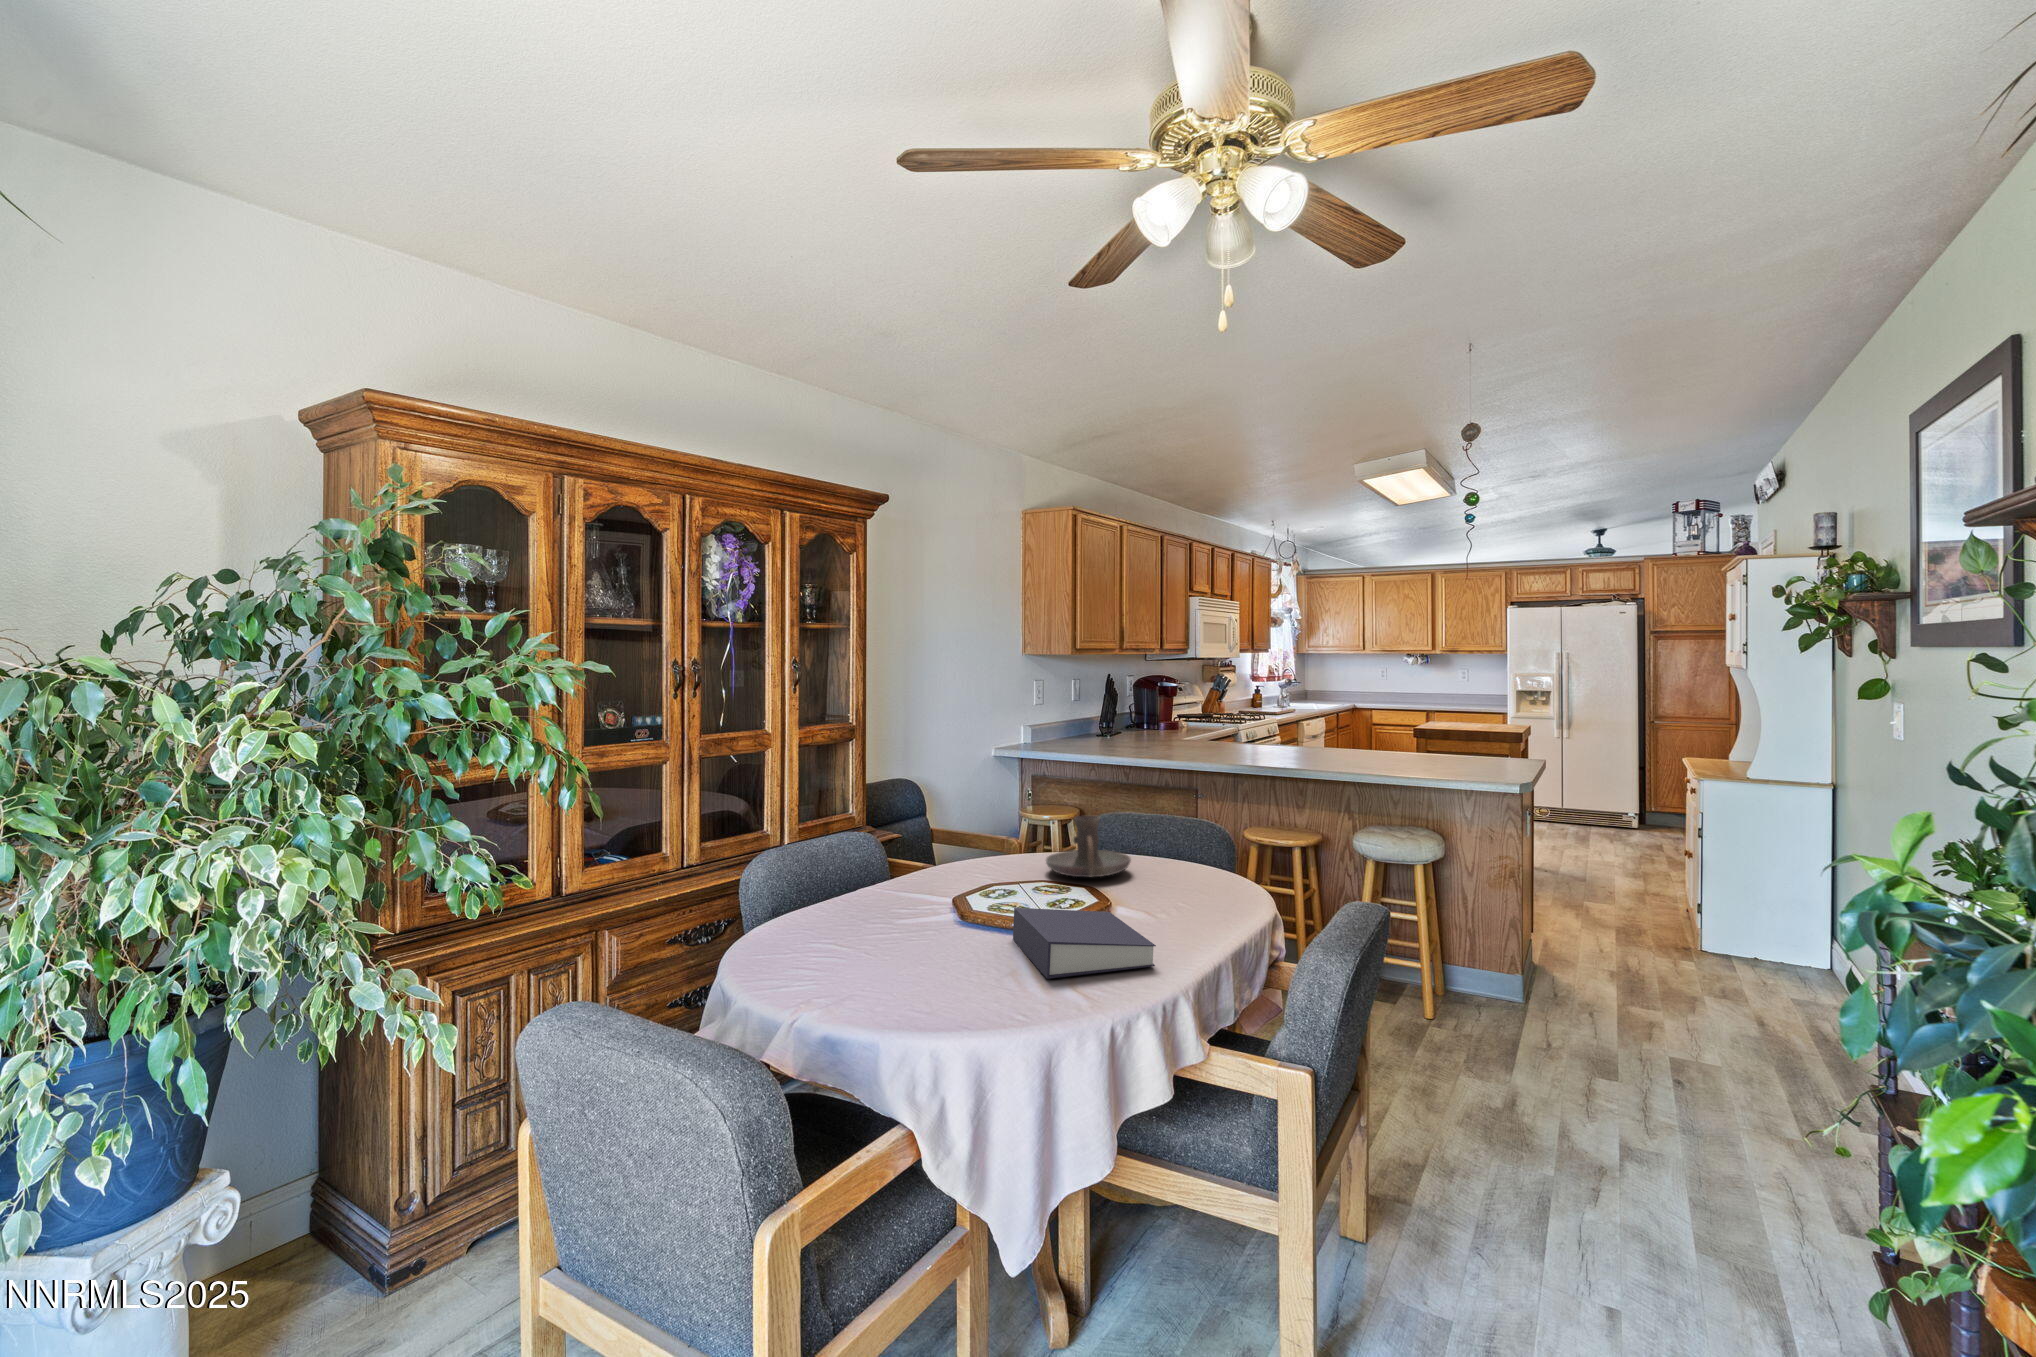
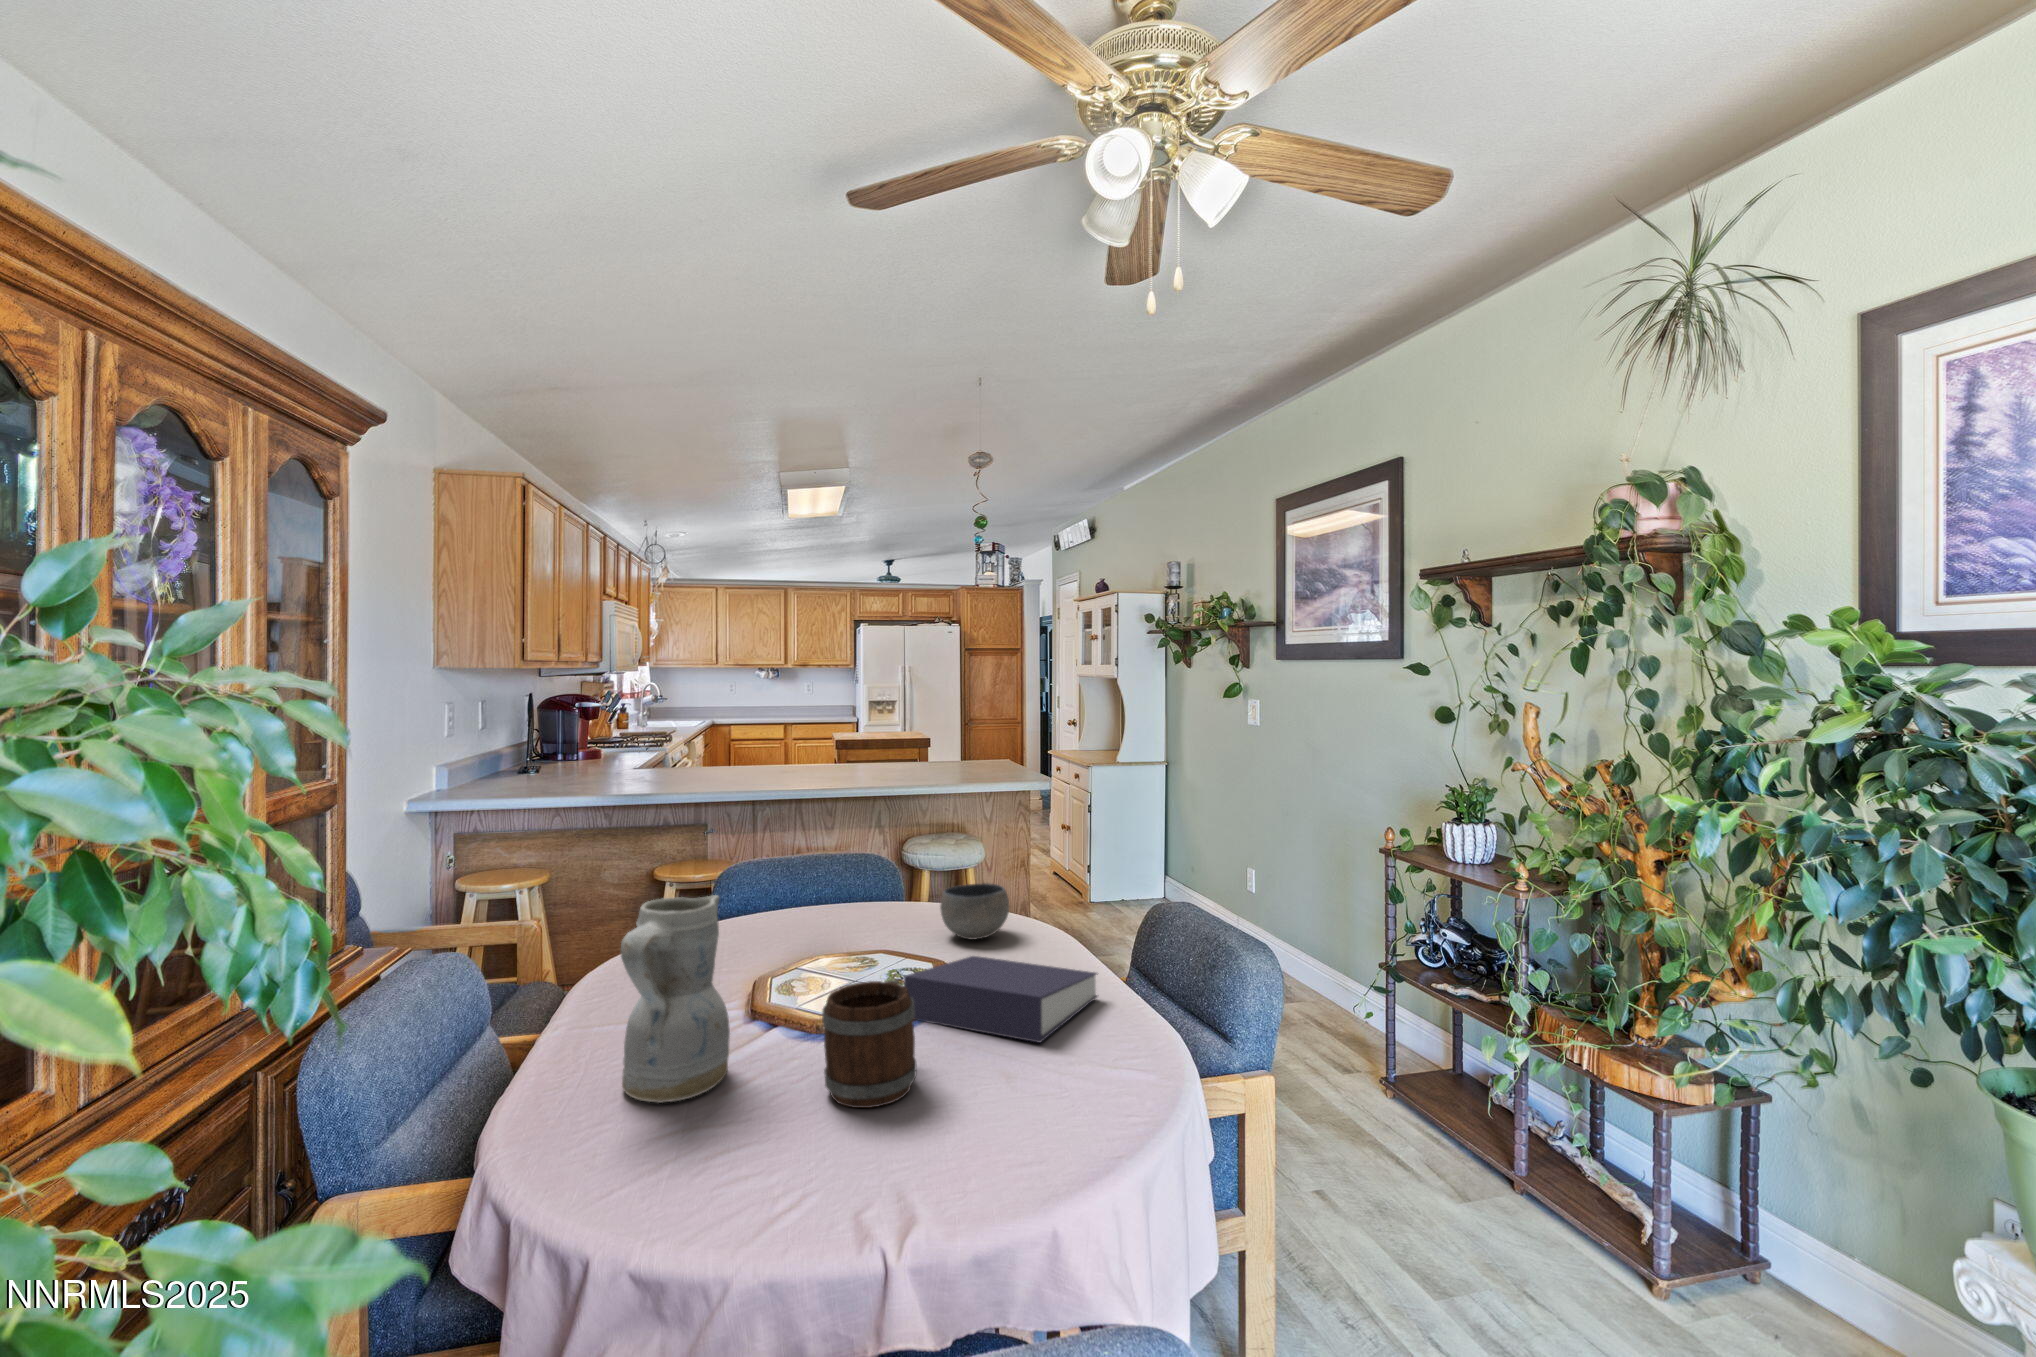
ceramic pitcher: none [795,816,876,942] -> present [621,895,730,1103]
candle holder: present [1046,816,1131,877] -> none [766,854,874,933]
bowl: none [1142,859,1203,907] -> present [940,883,1009,940]
mug: none [877,894,956,978] -> present [822,980,917,1108]

